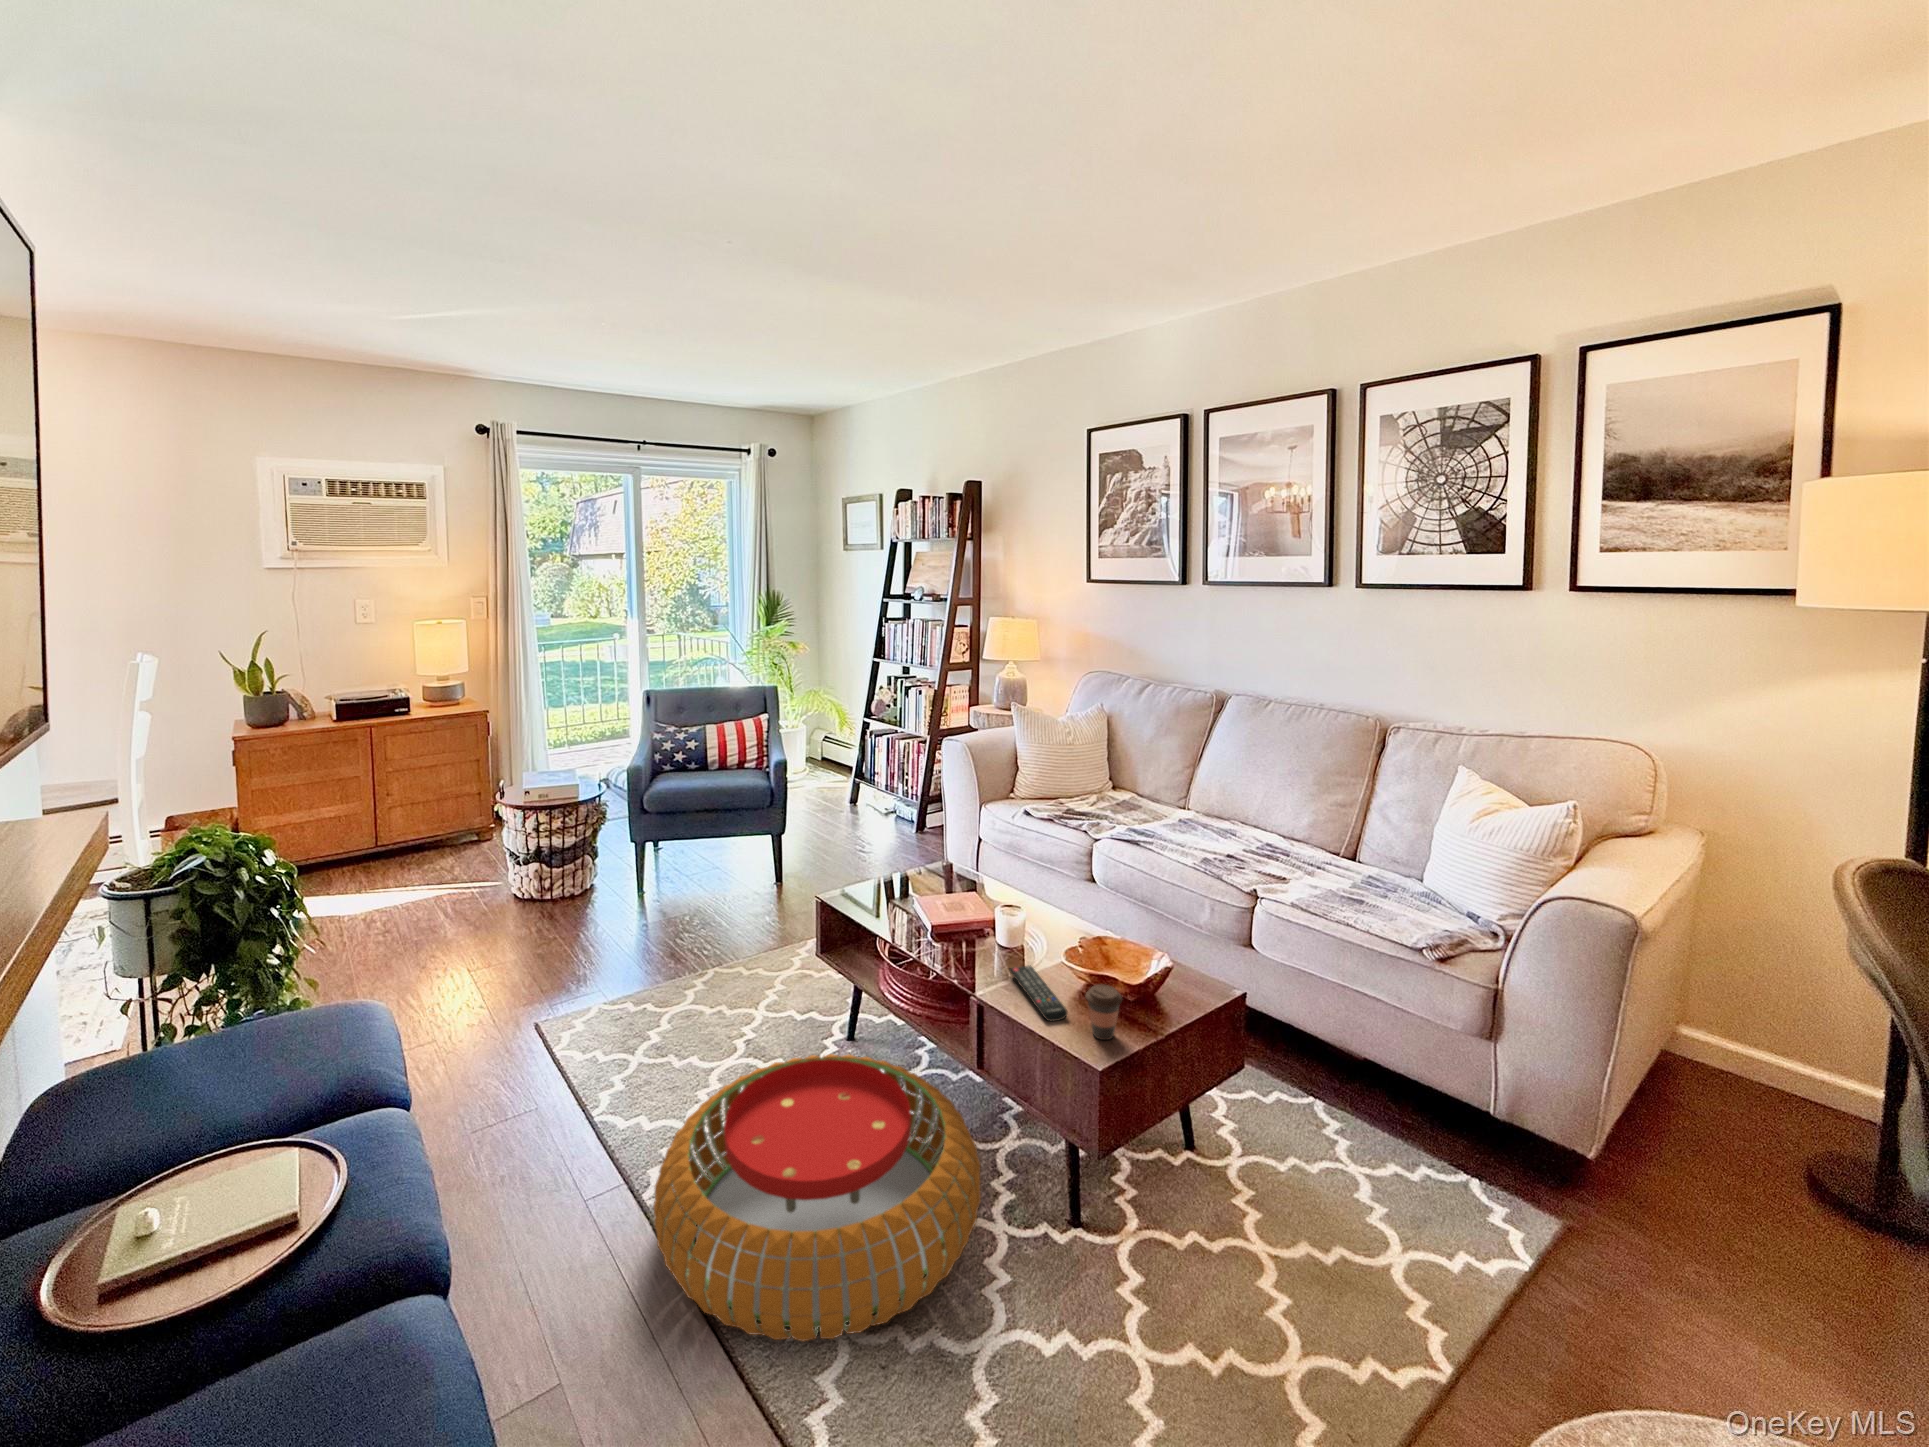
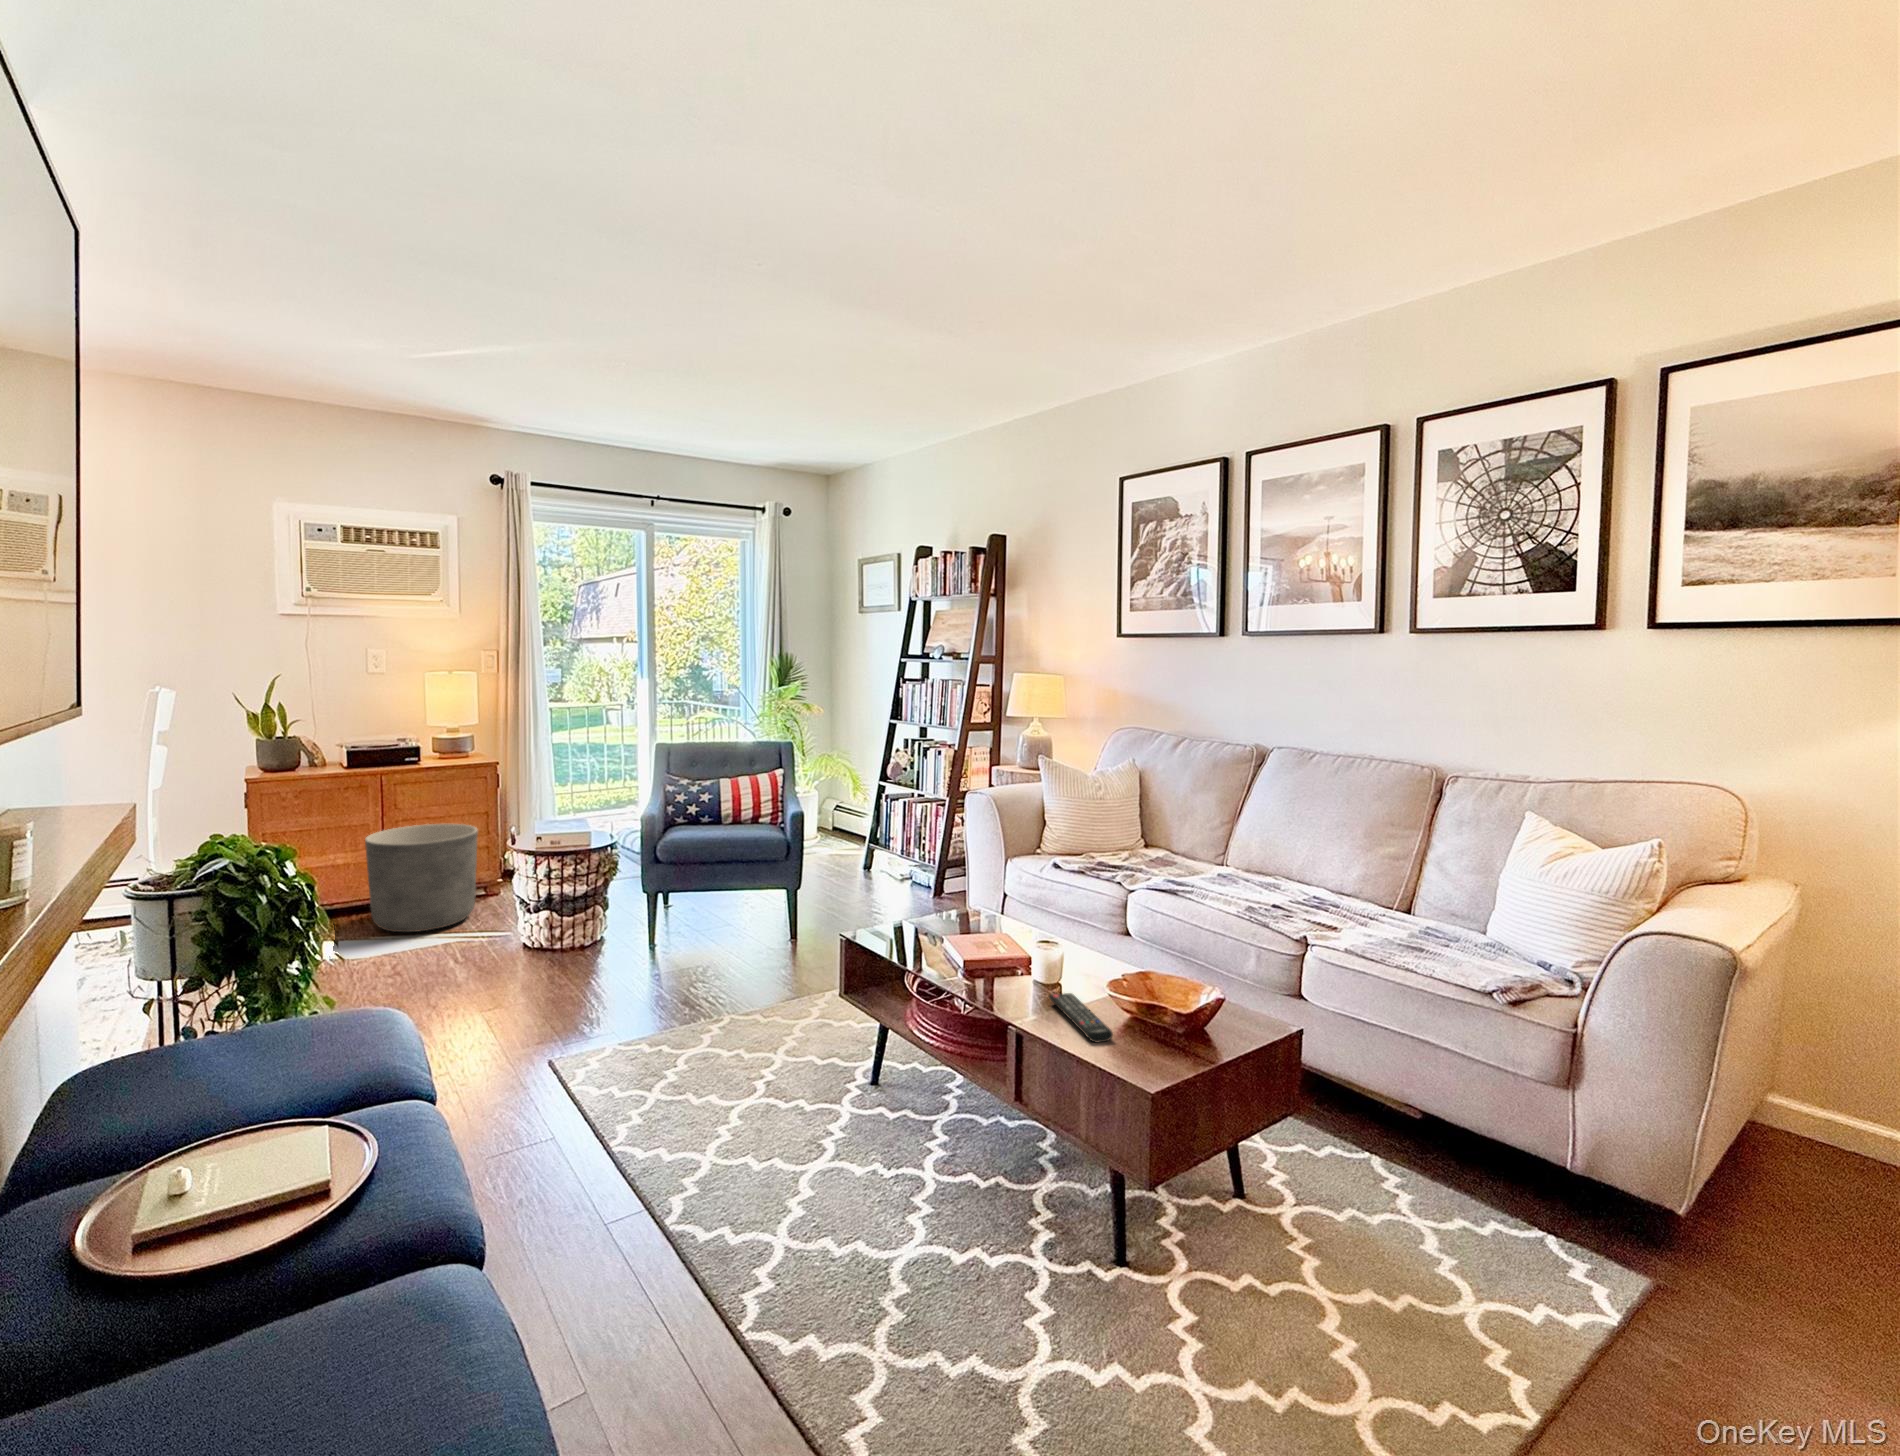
planter: none [355,778,469,886] -> present [365,824,478,932]
coffee cup: present [1085,985,1122,1040] -> none [1133,1002,1172,1059]
pouf: present [653,1054,981,1342] -> none [678,1084,1023,1365]

